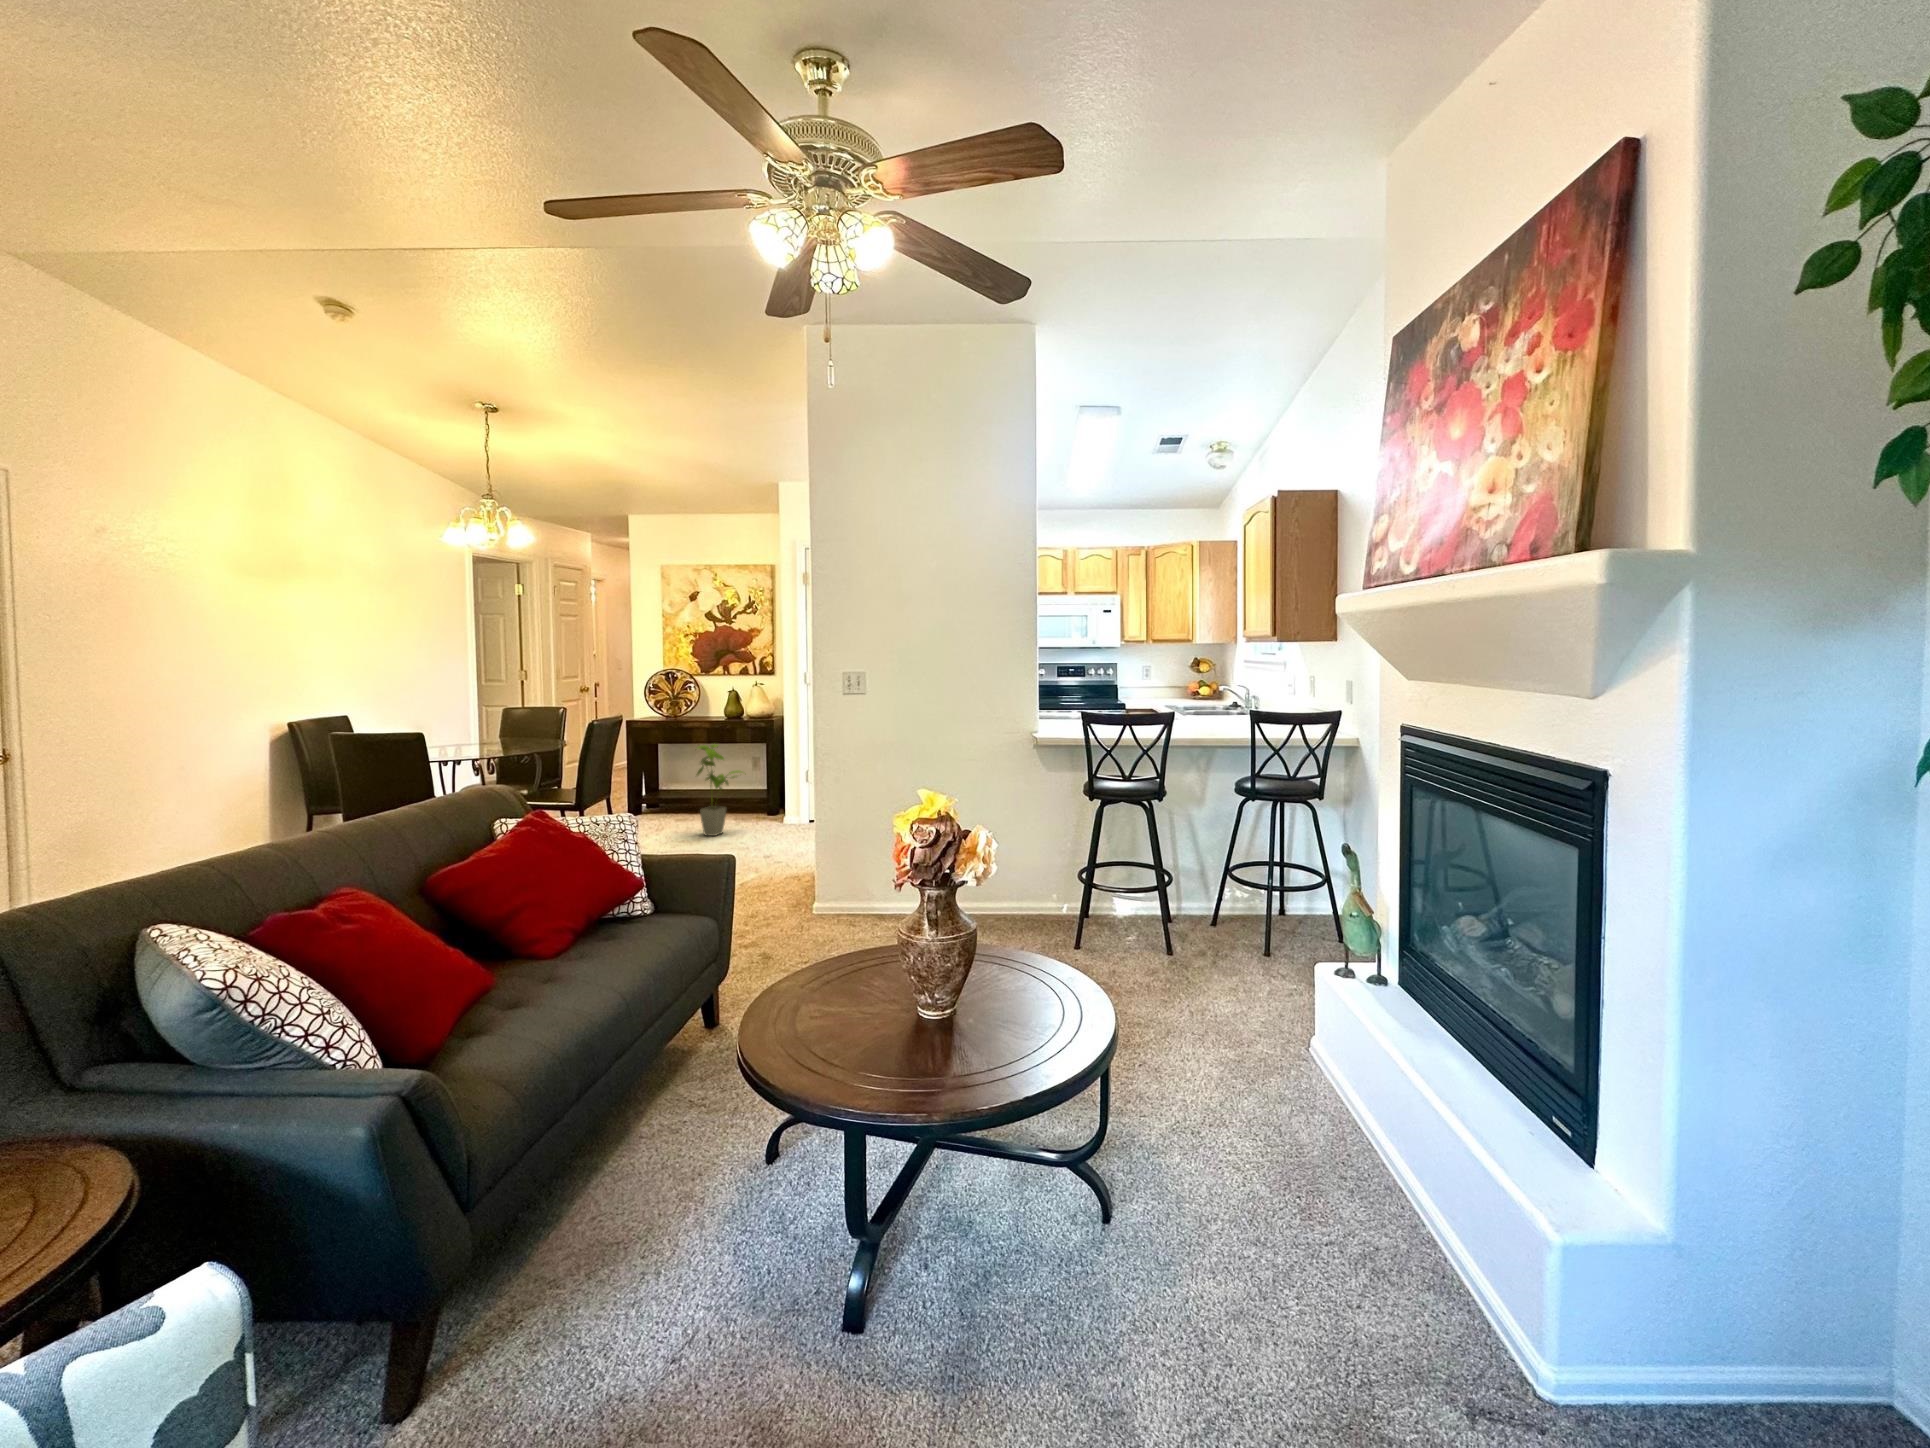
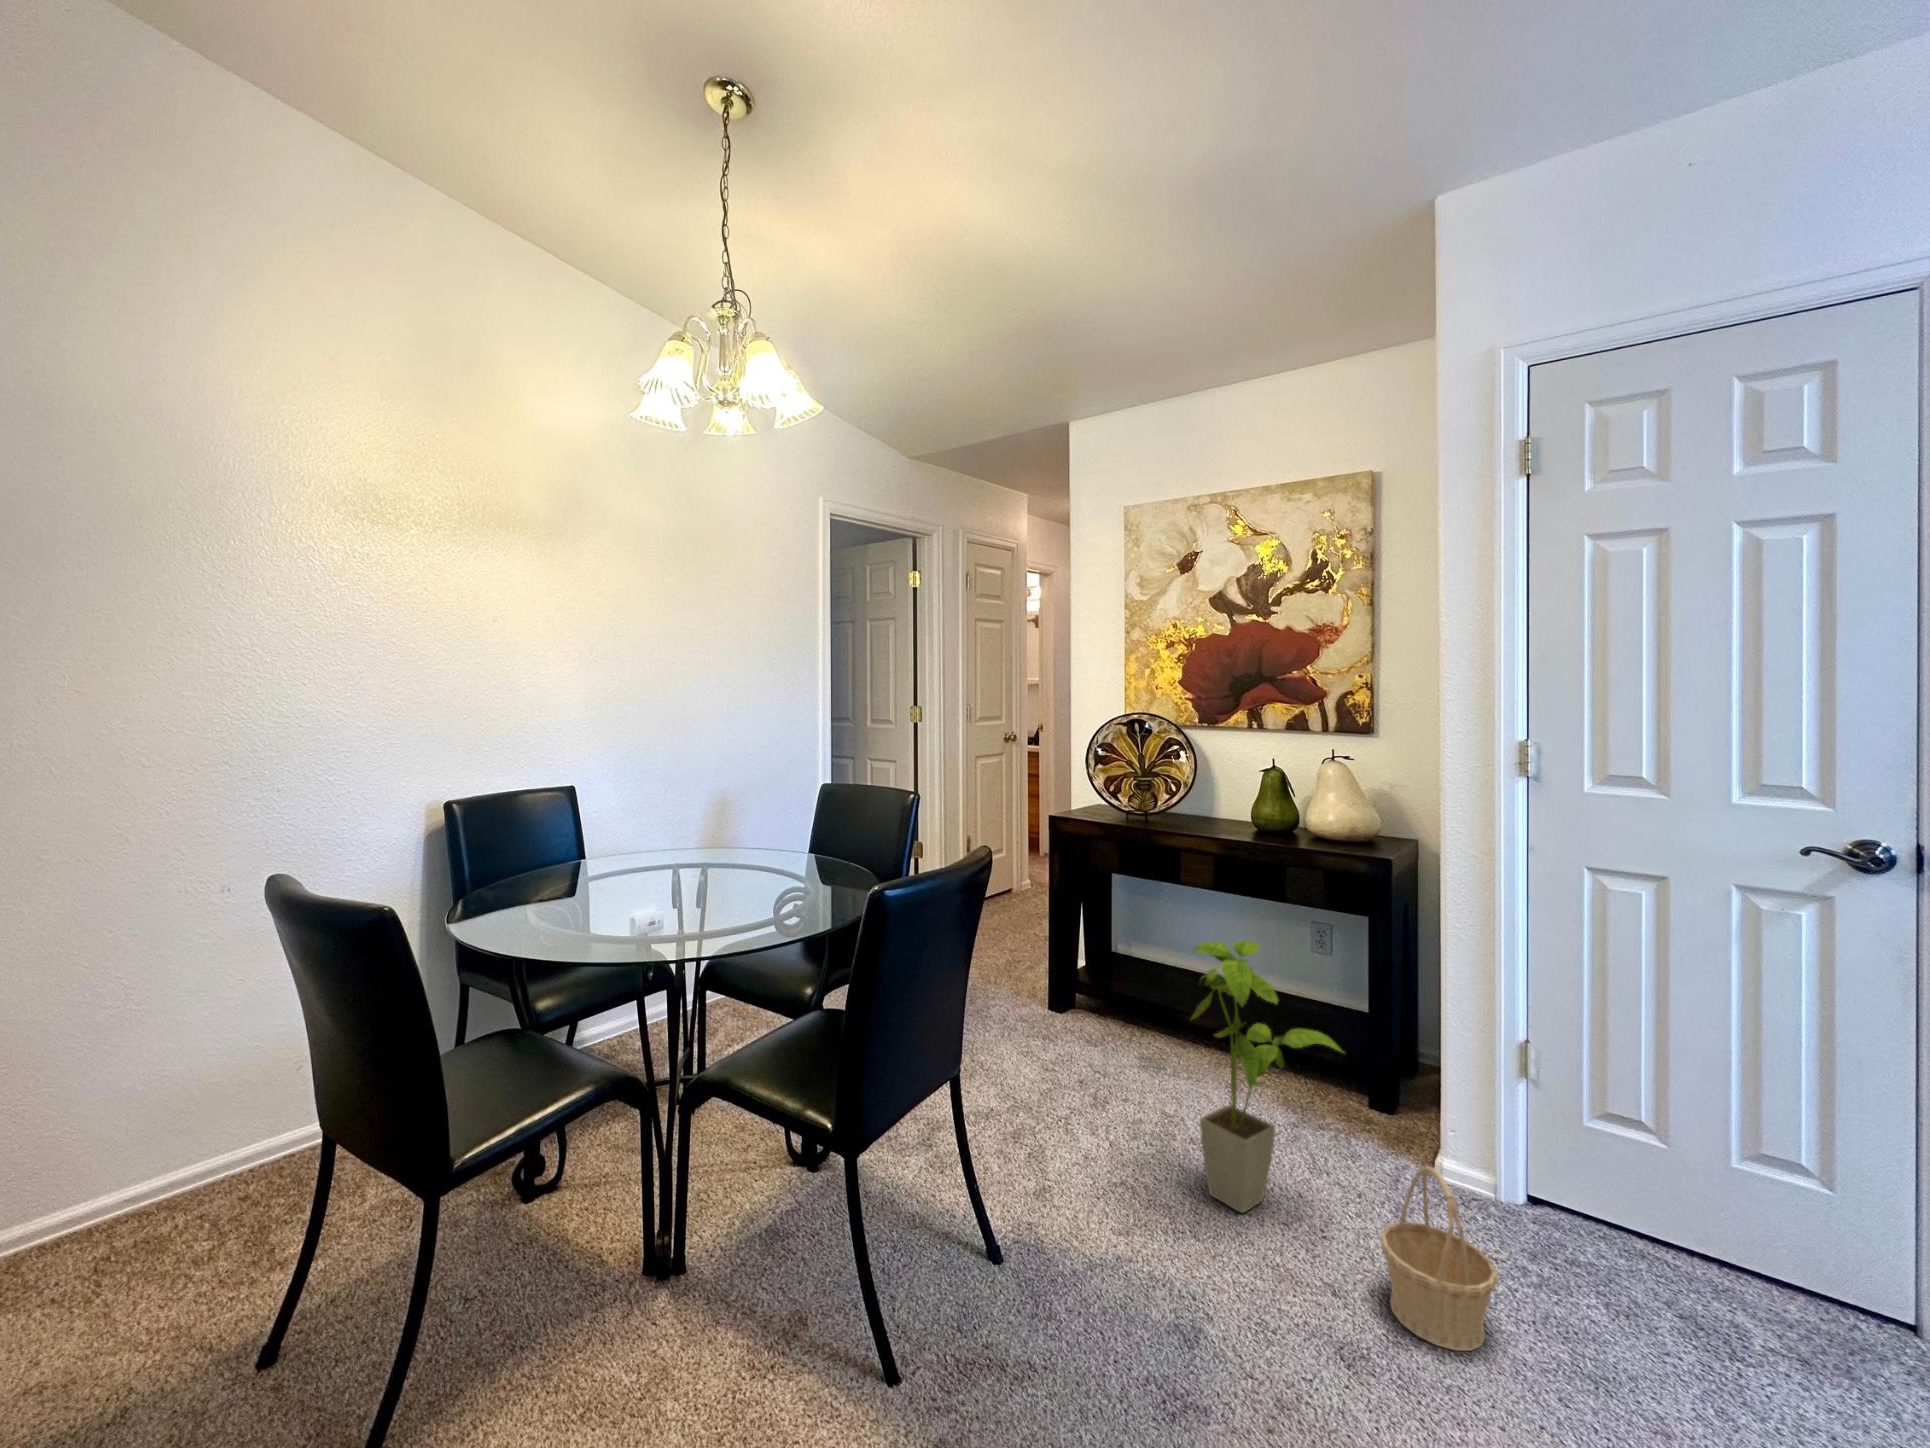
basket: none [754,796,784,841] -> present [1380,1166,1498,1351]

